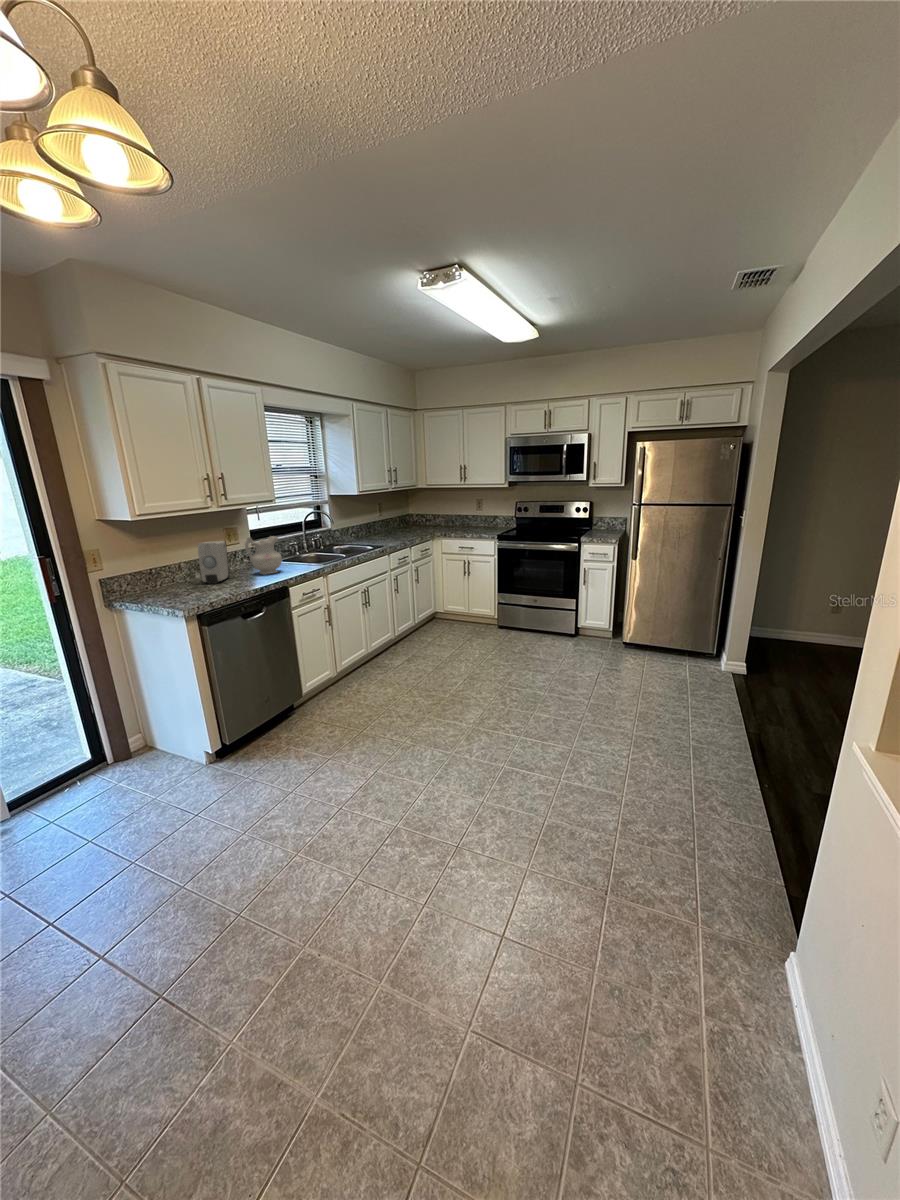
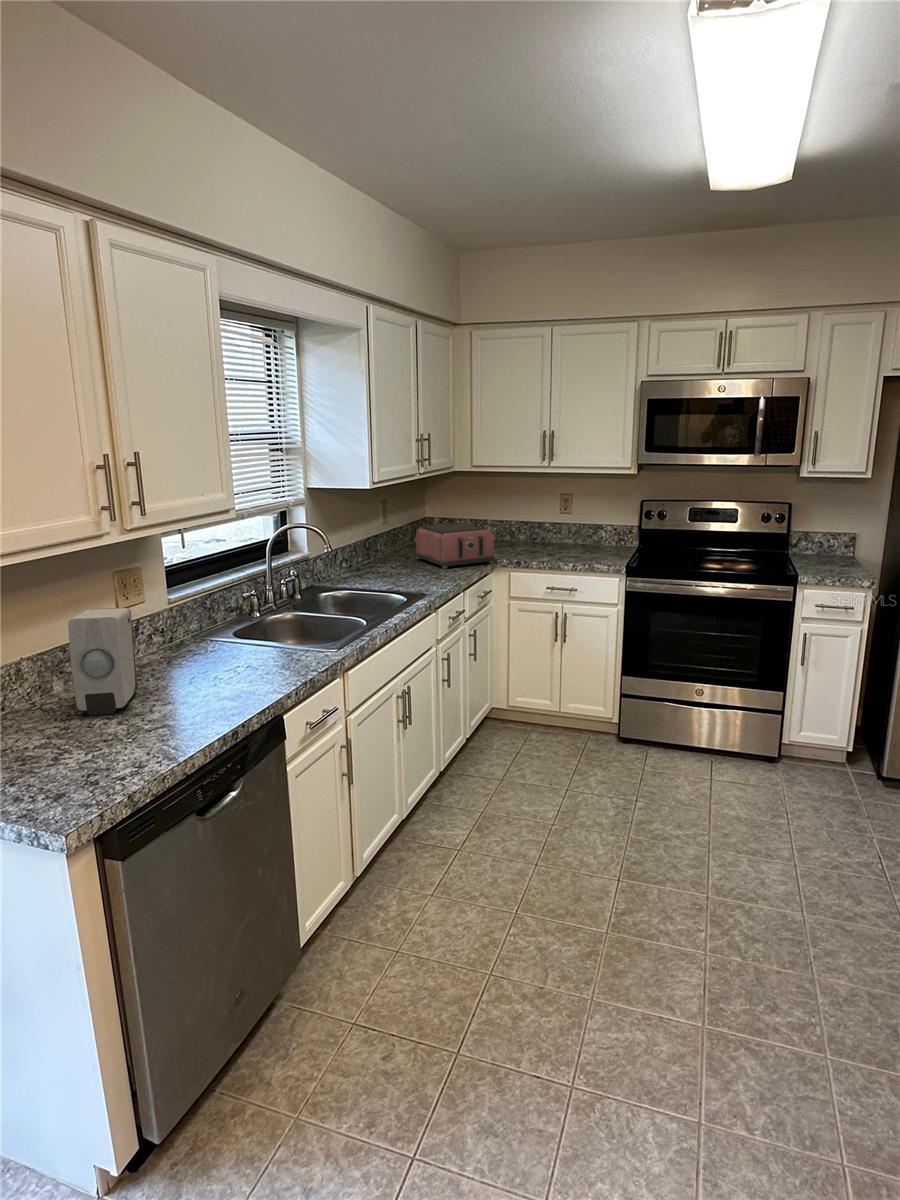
toaster: none [393,515,432,538] -> present [415,523,495,569]
ceramic pitcher: present [245,536,282,574] -> none [174,590,255,680]

